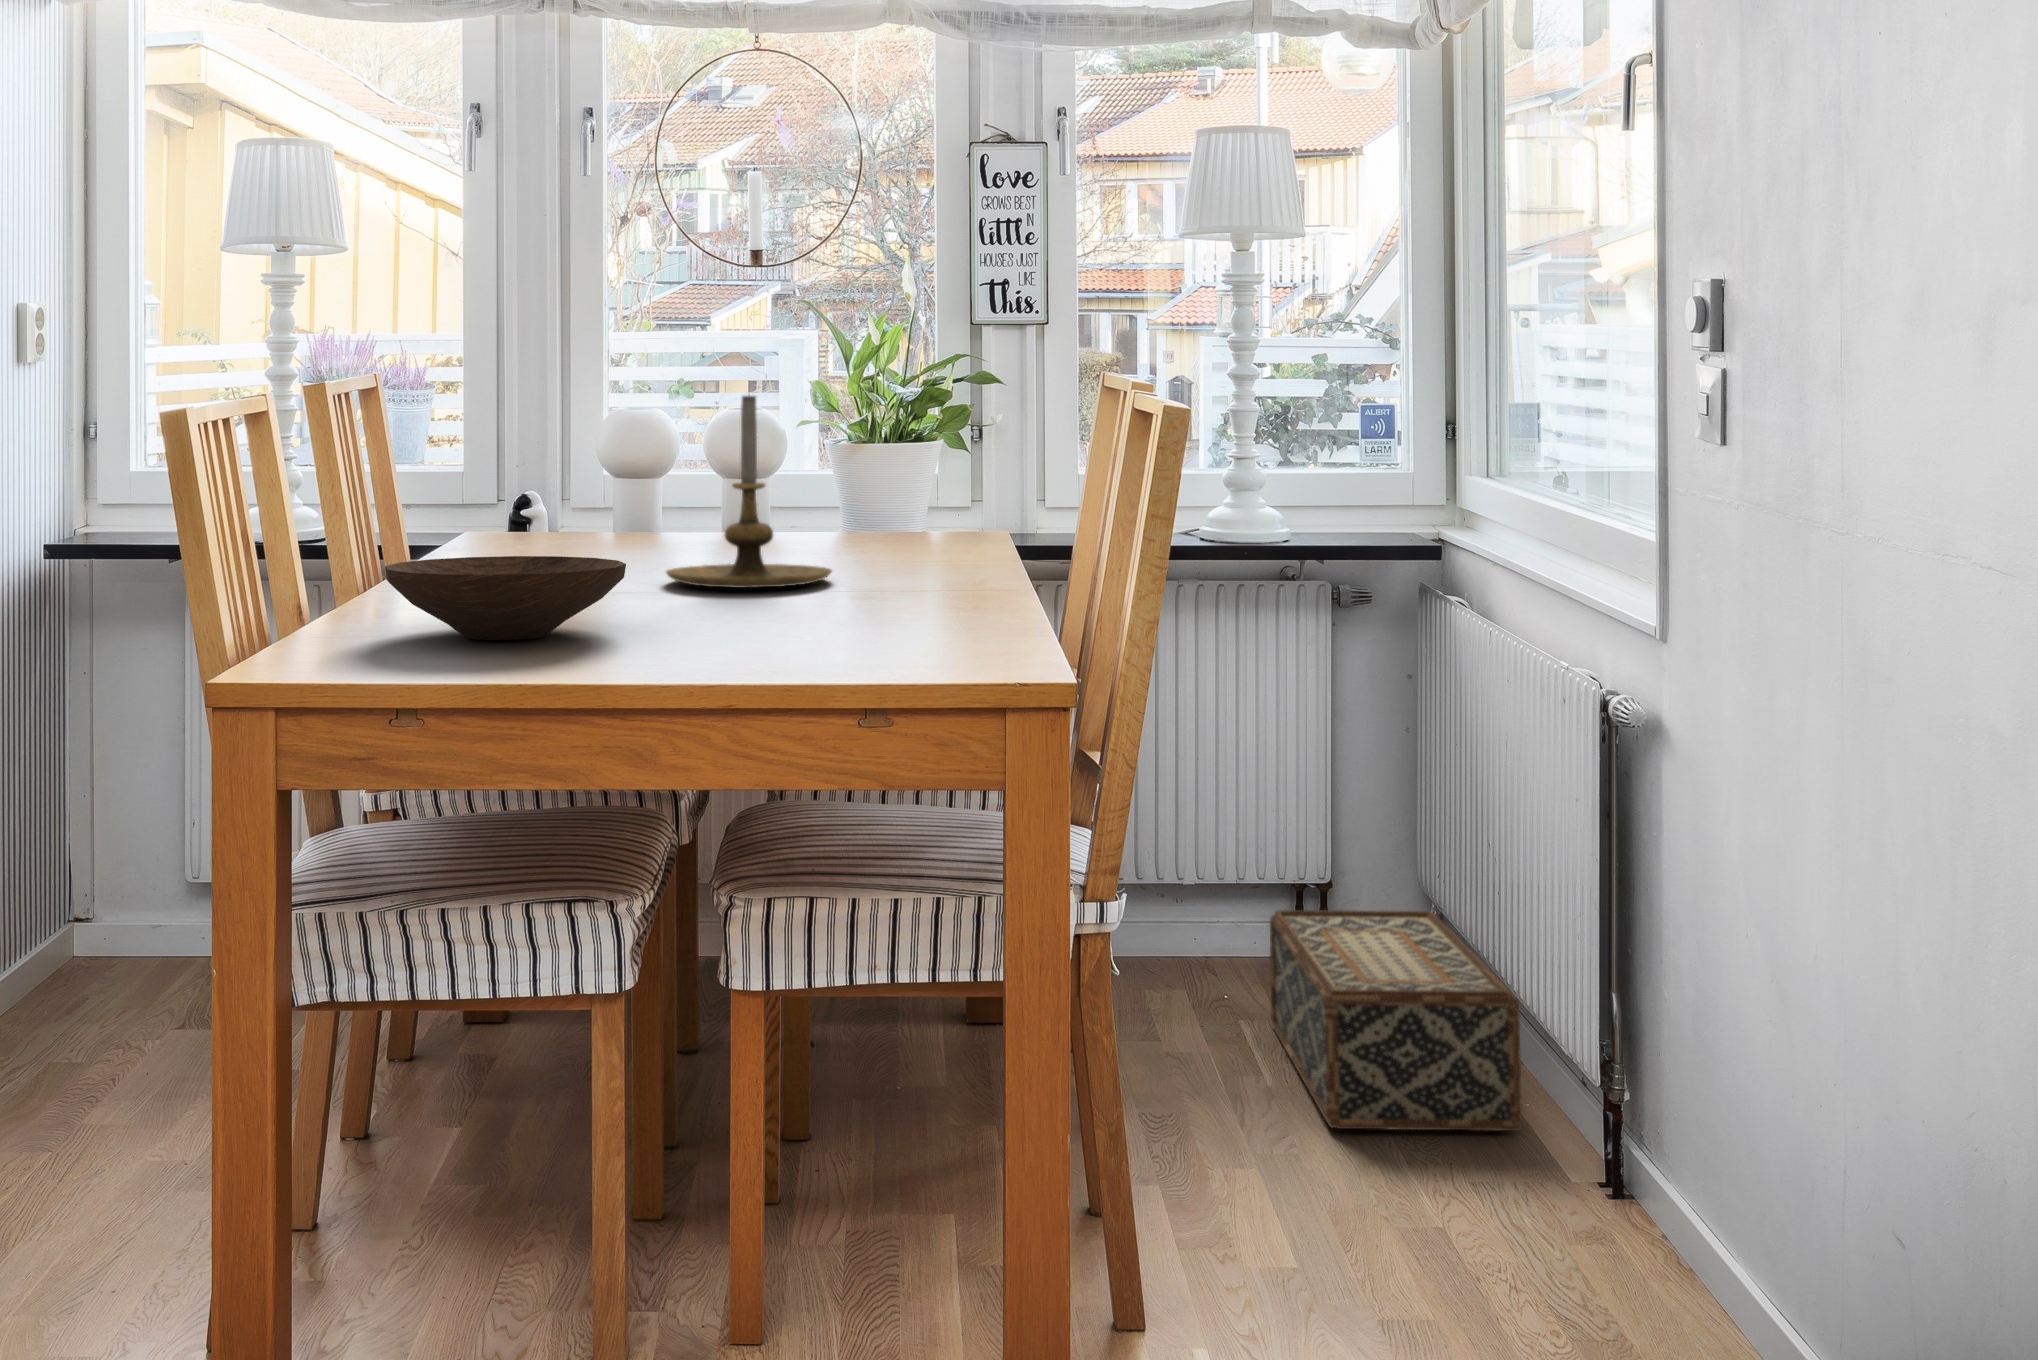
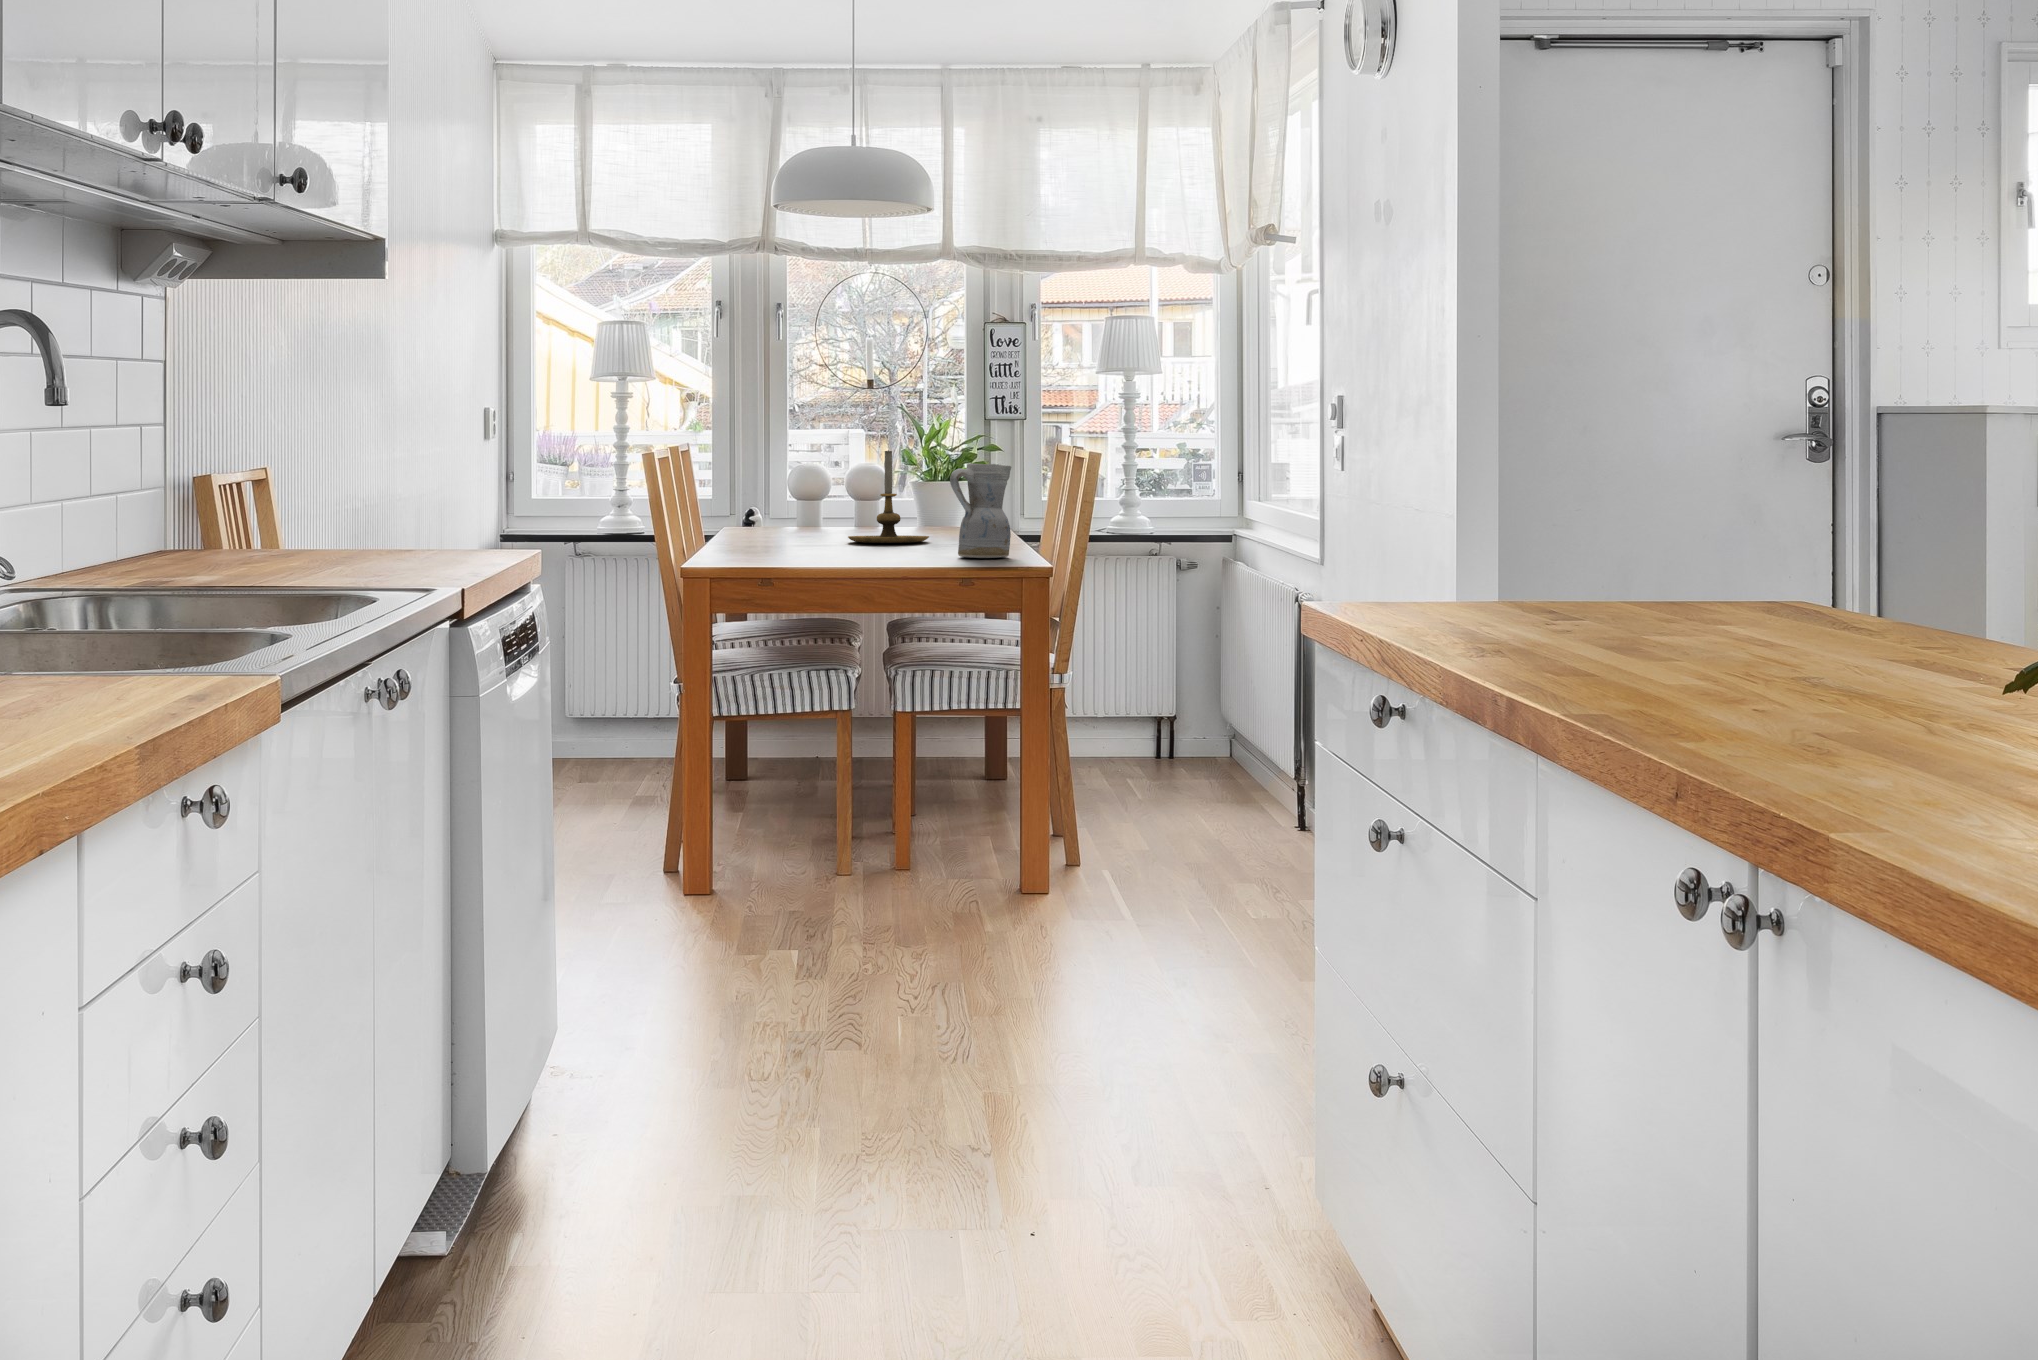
ceramic pitcher: none [843,437,983,653] -> present [950,463,1011,558]
wooden bowl: present [385,556,626,640] -> none [736,523,846,556]
woven basket: present [1270,910,1522,1131] -> none [1143,719,1262,807]

